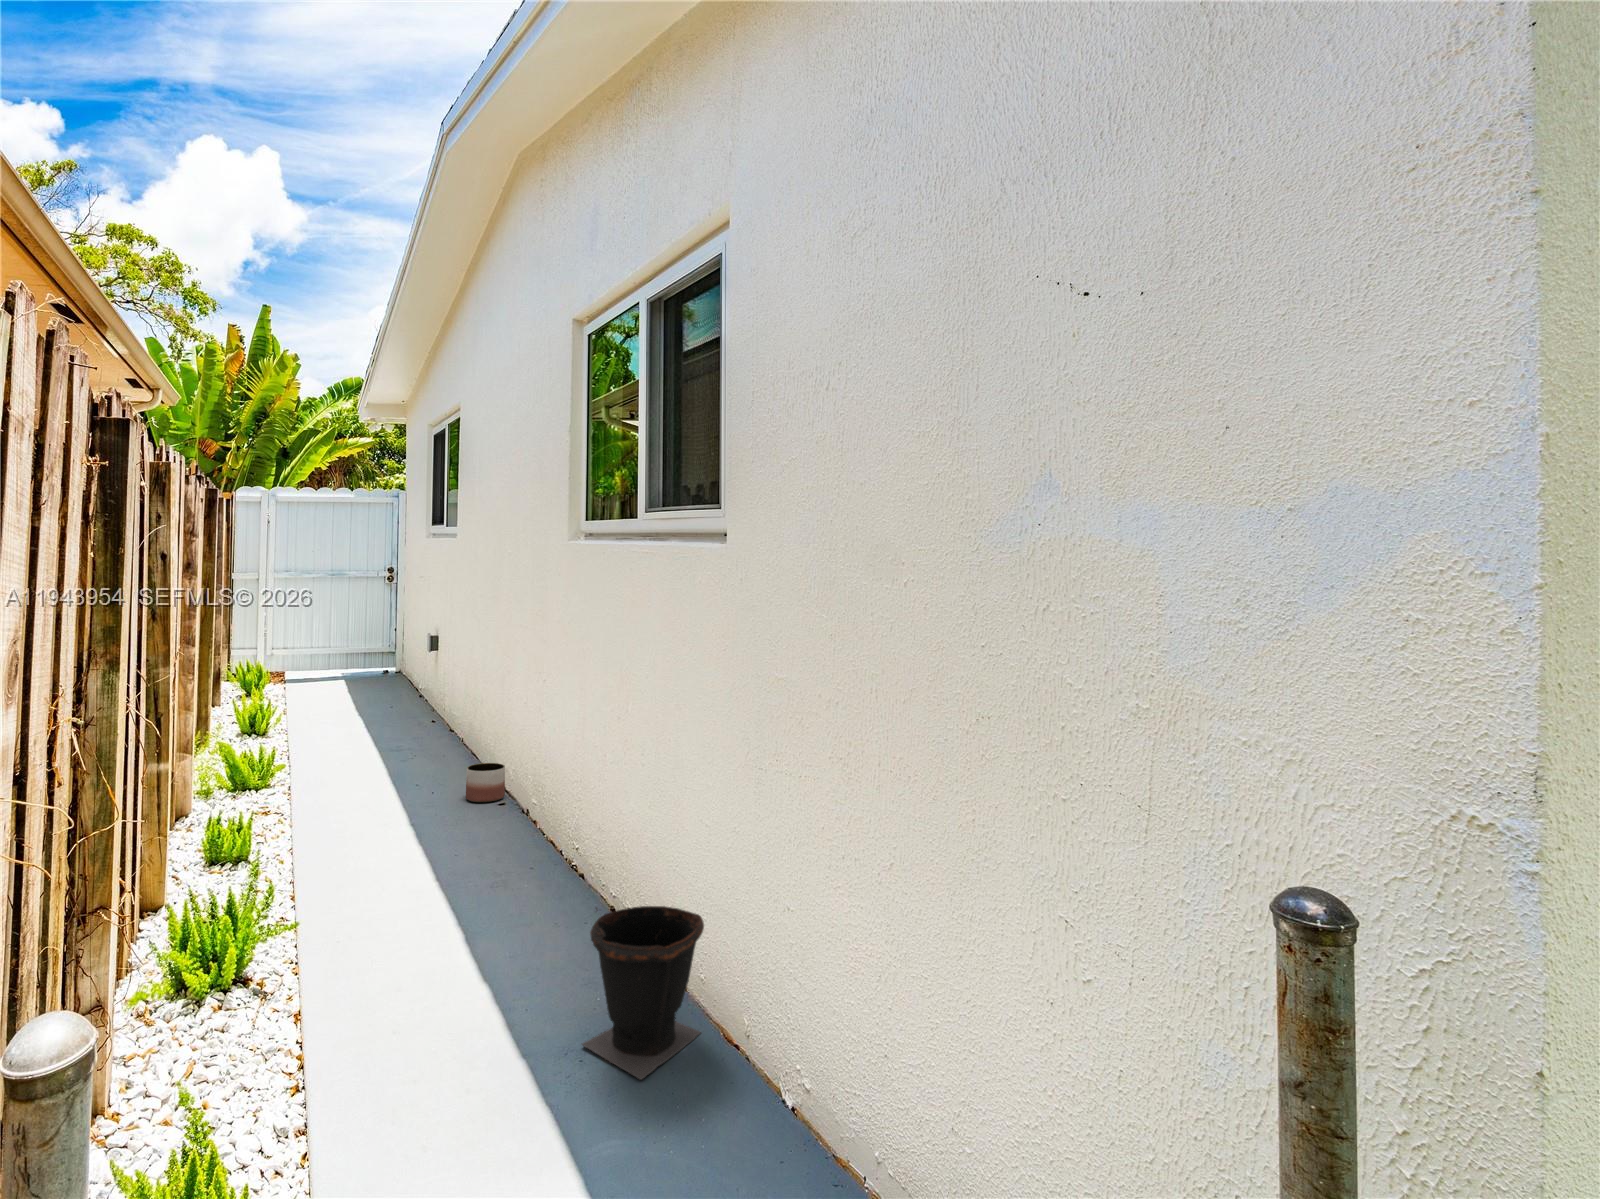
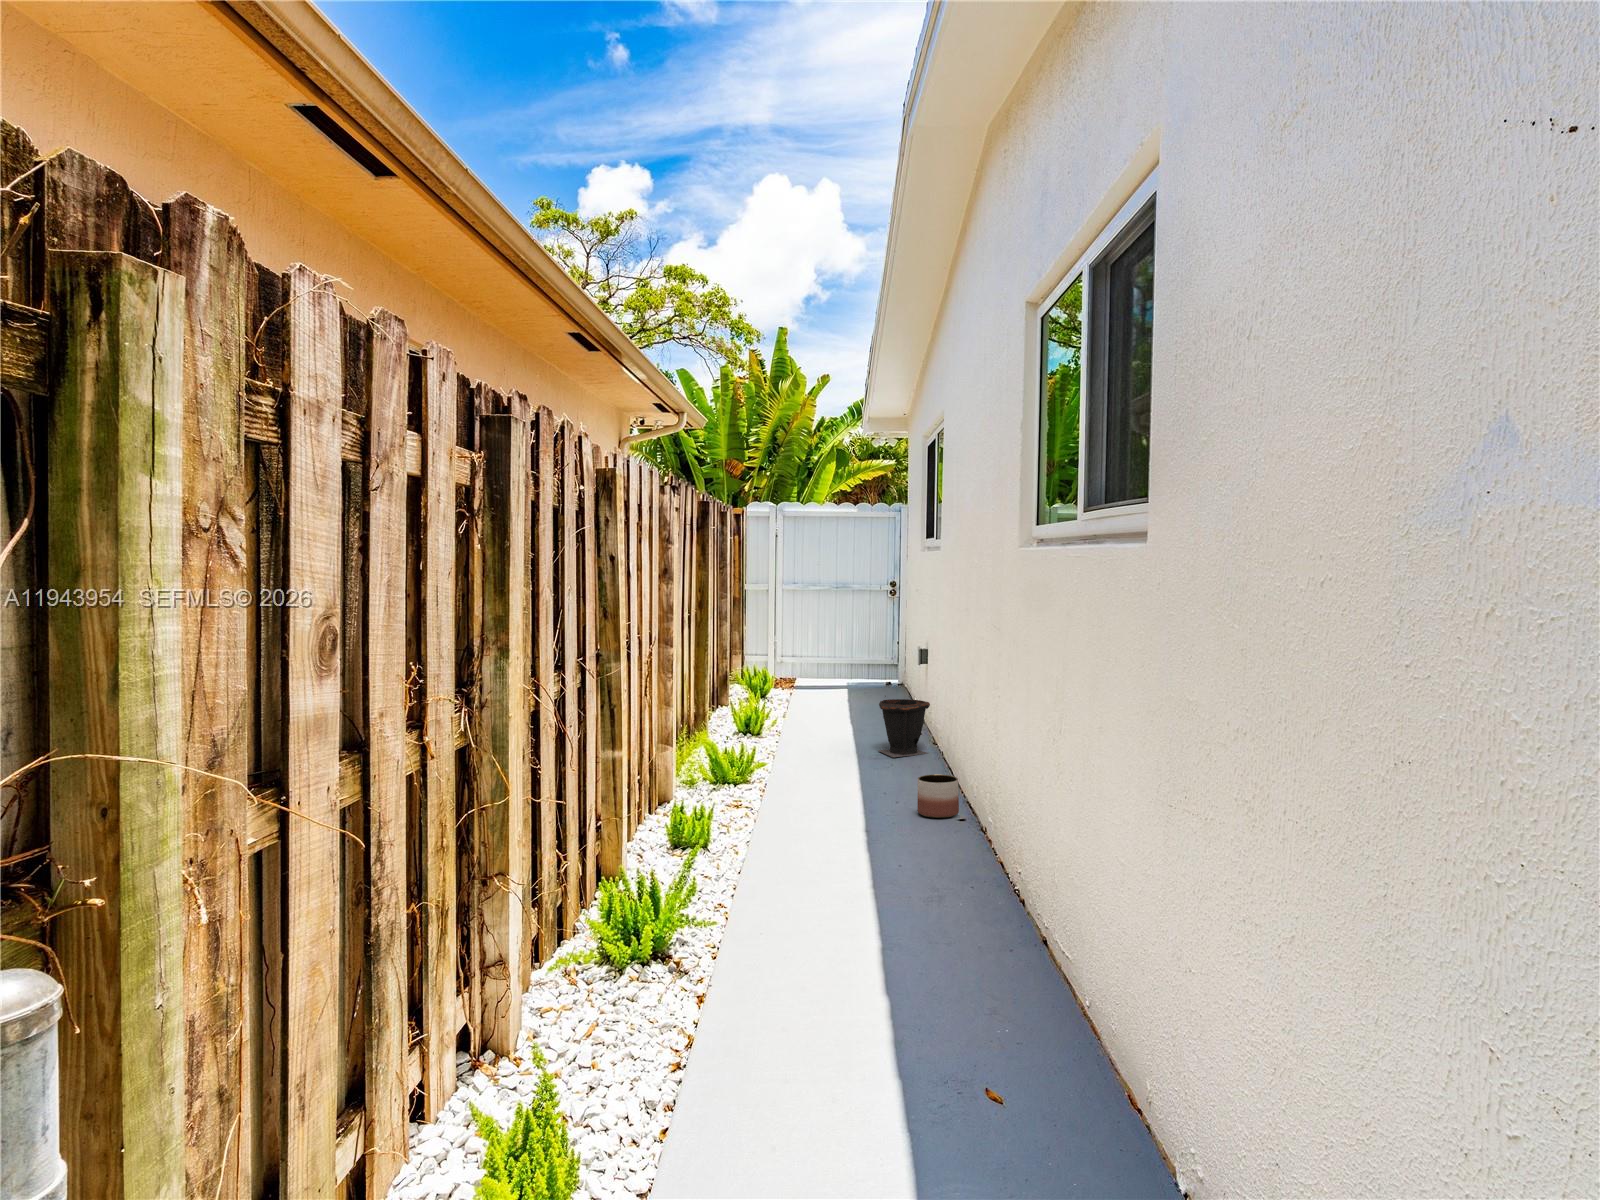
bucket: present [582,906,704,1080] -> present [878,696,930,757]

